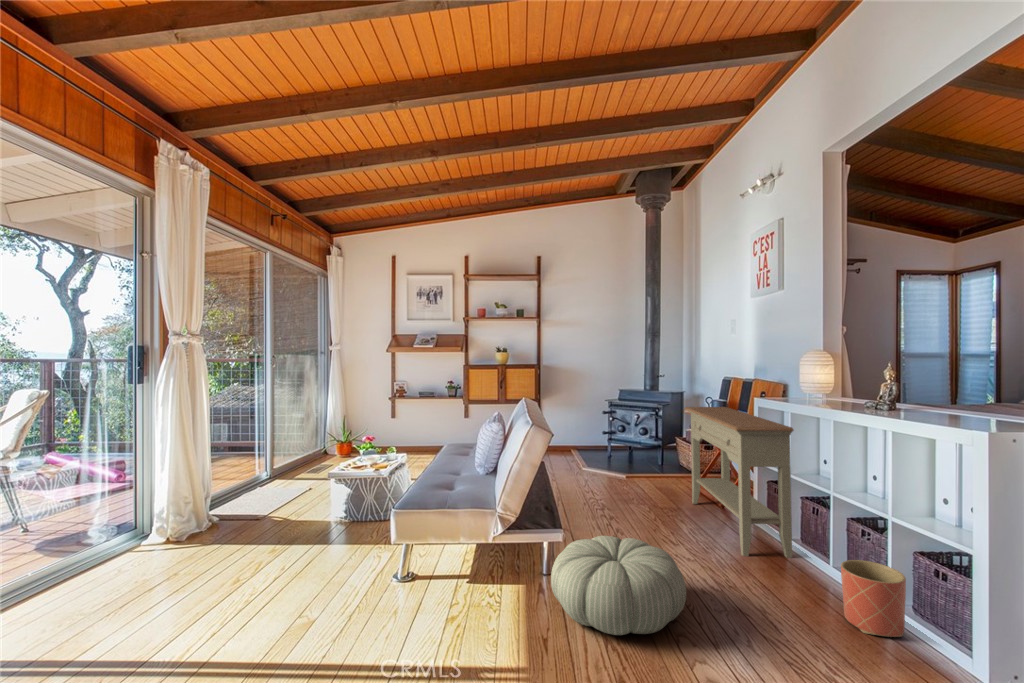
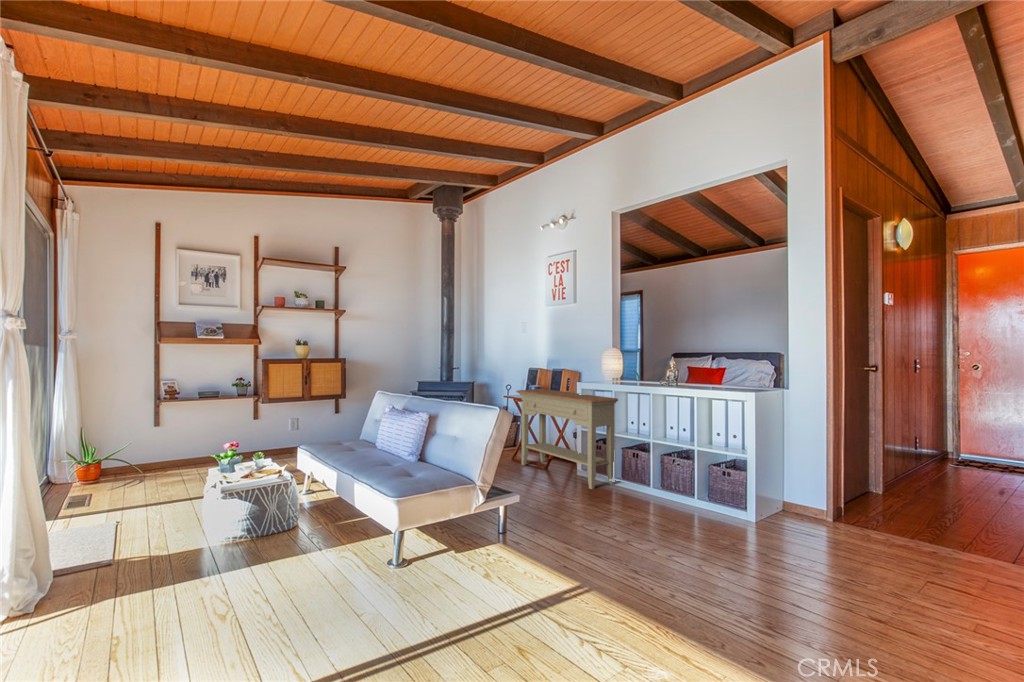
pouf: present [551,536,686,635] -> none [524,485,619,547]
planter: present [841,560,906,637] -> none [668,471,700,510]

